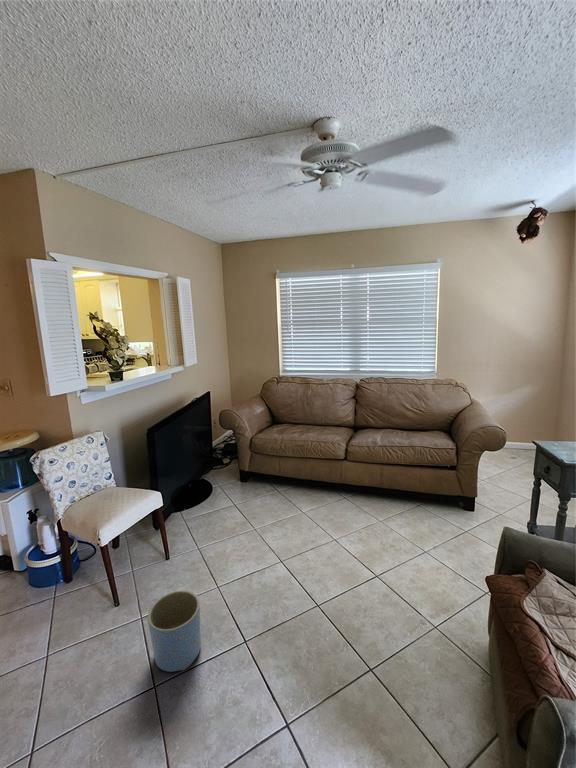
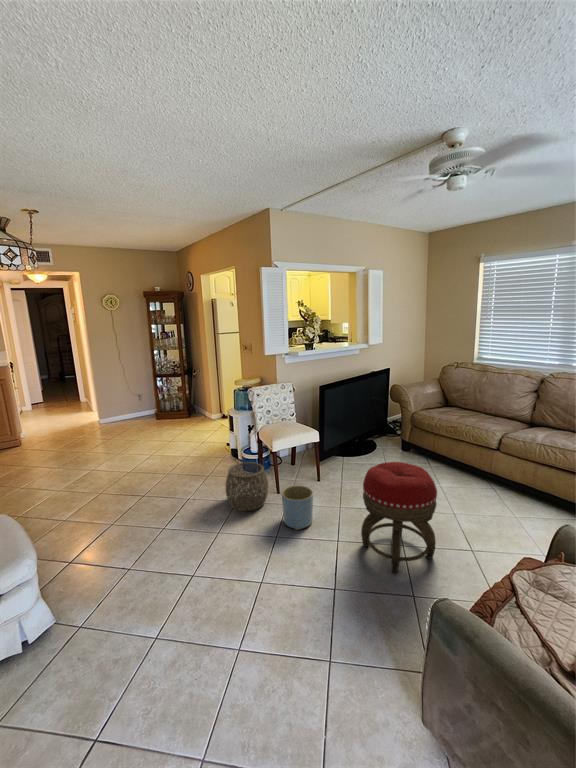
footstool: none [280,512,371,665] -> present [361,462,437,573]
woven basket: none [17,583,109,692] -> present [225,462,268,511]

